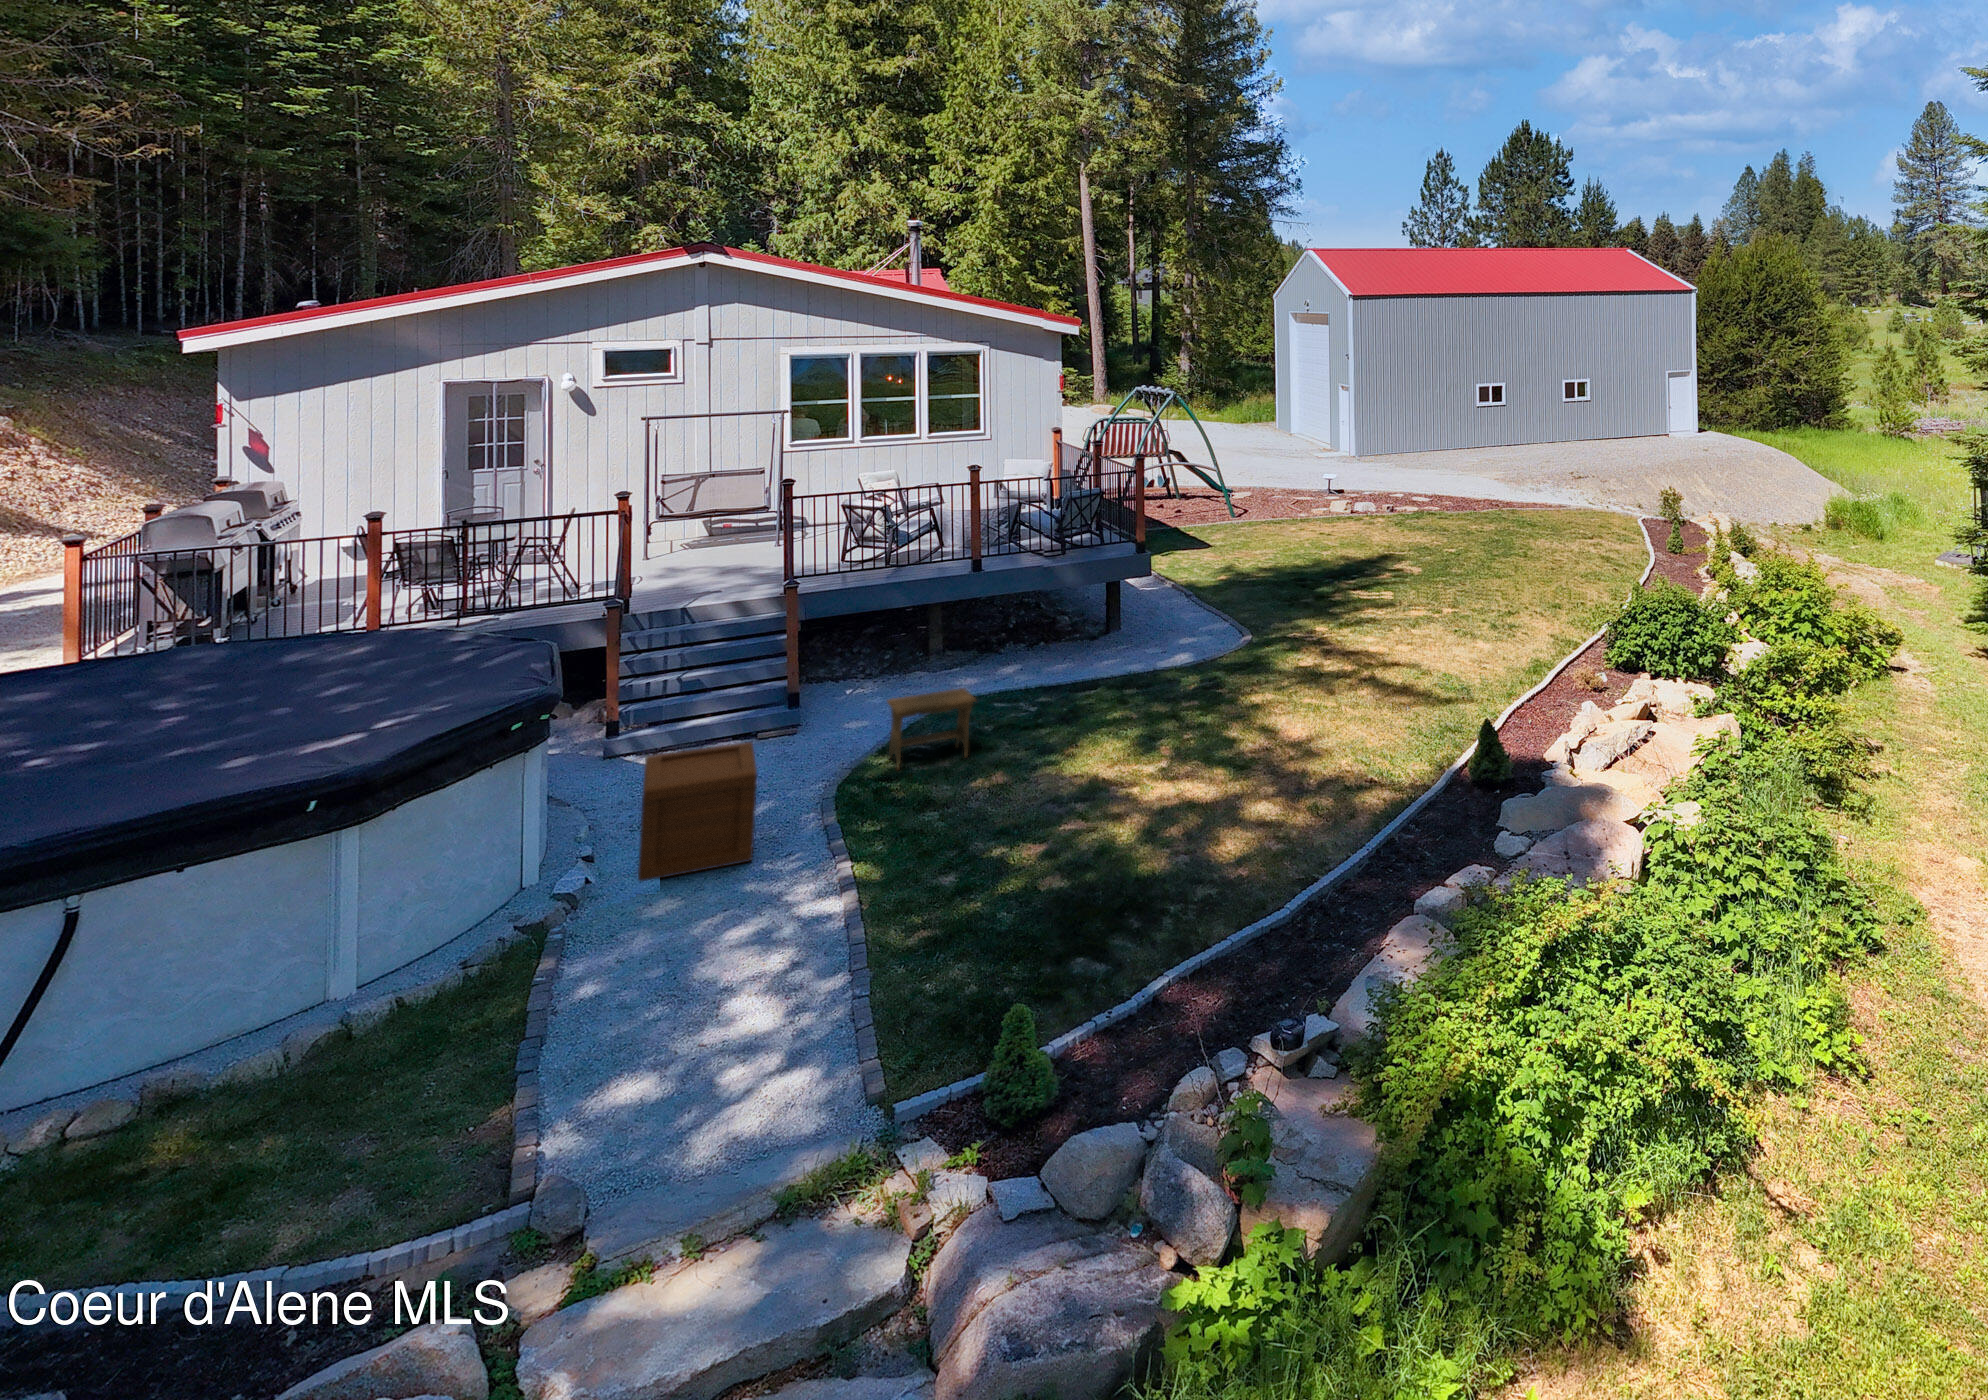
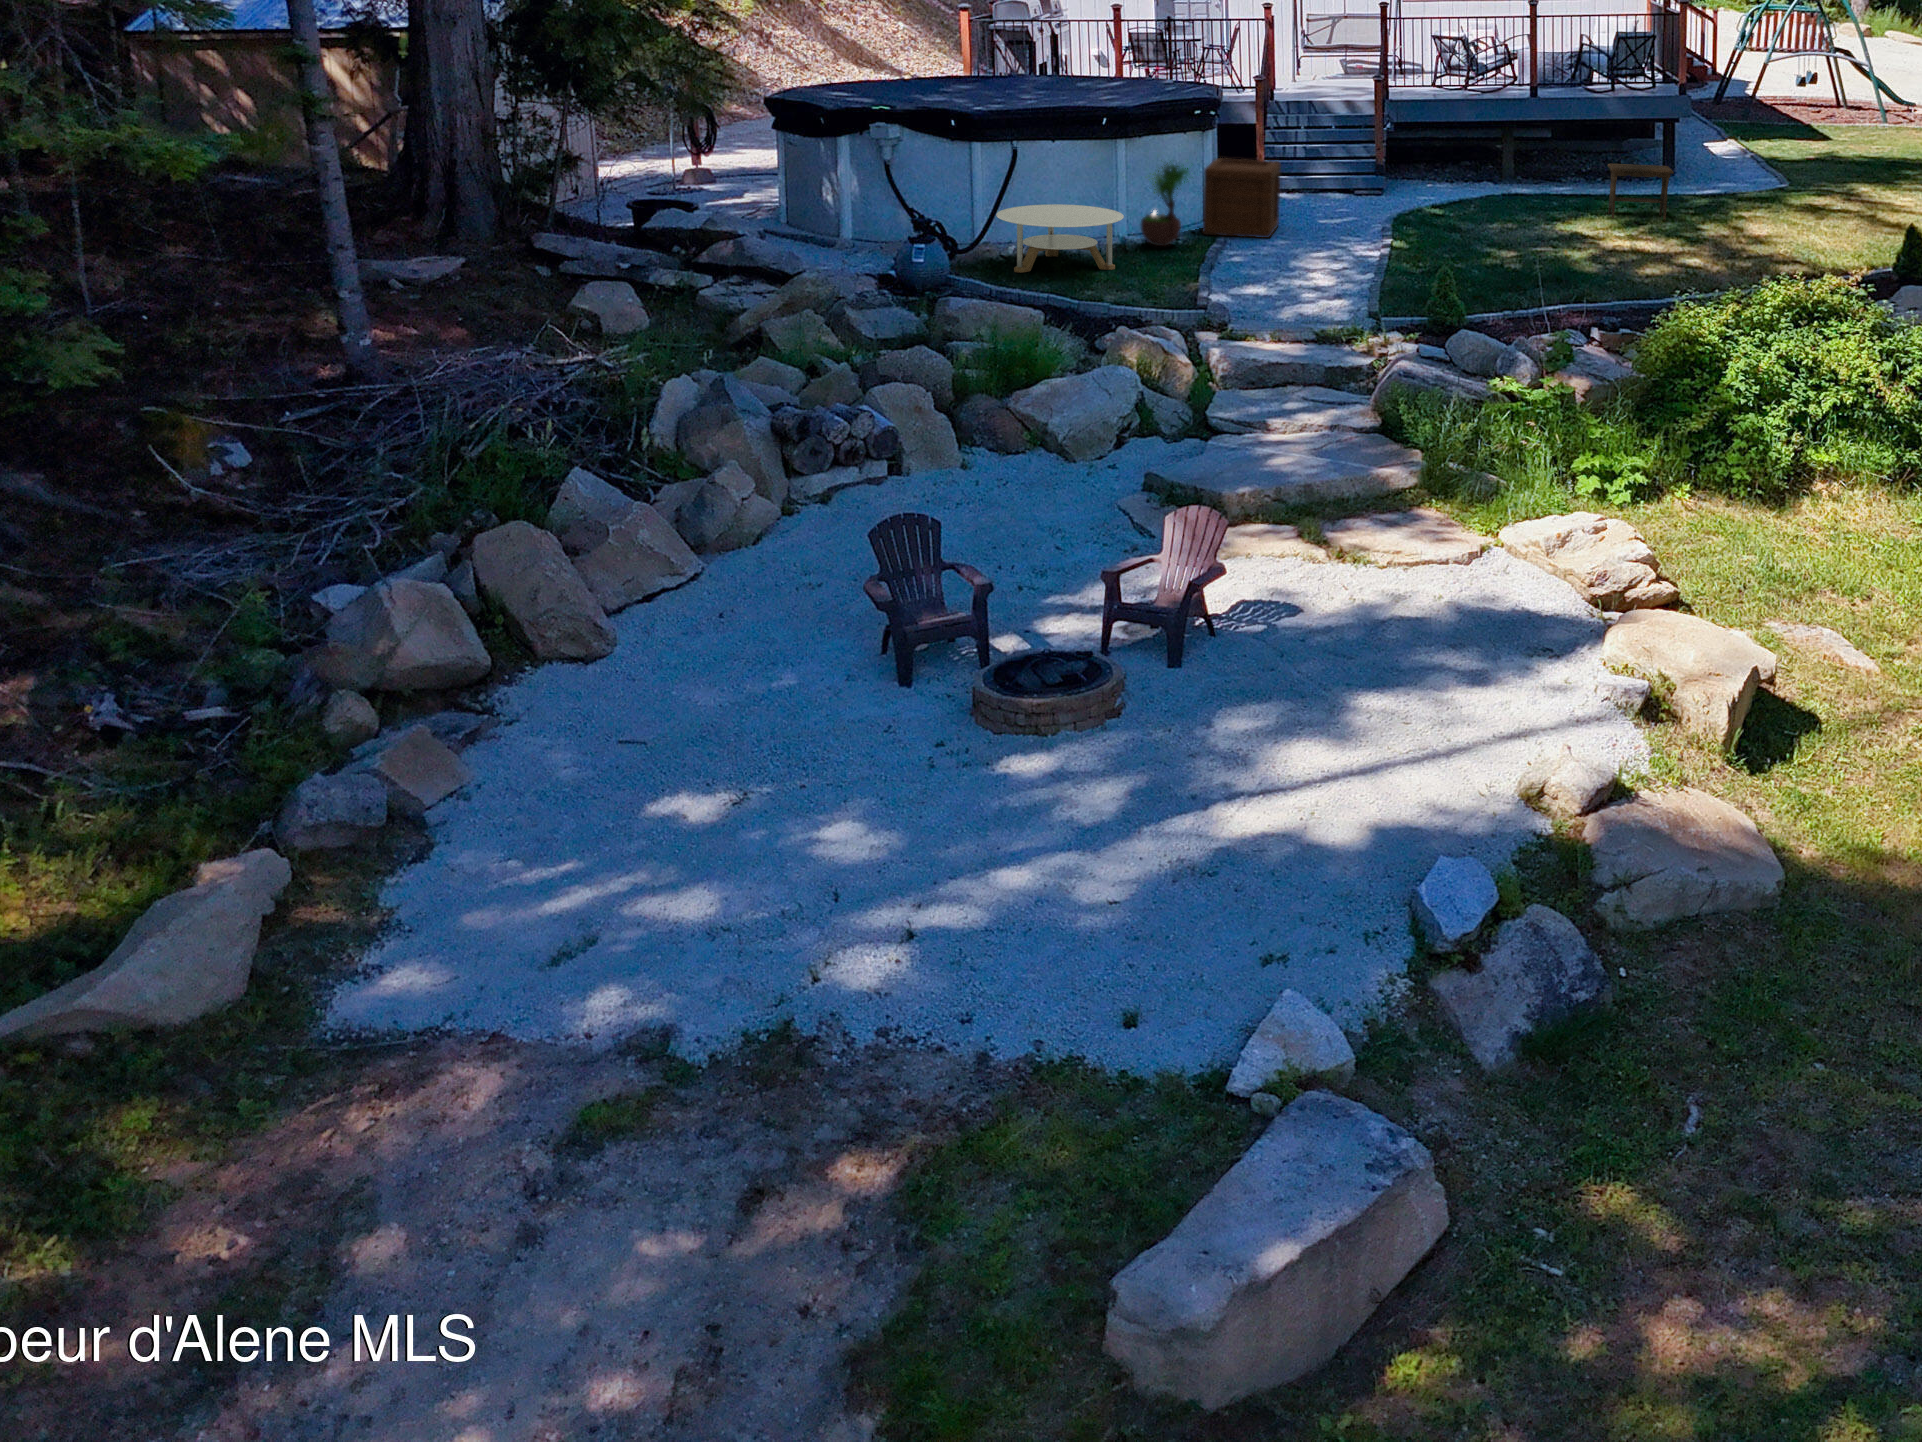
footstool: present [887,688,976,769] -> present [1607,164,1674,220]
potted tree: none [538,801,644,944] -> present [1141,161,1189,246]
round table: none [229,933,530,1147] -> present [996,204,1124,272]

